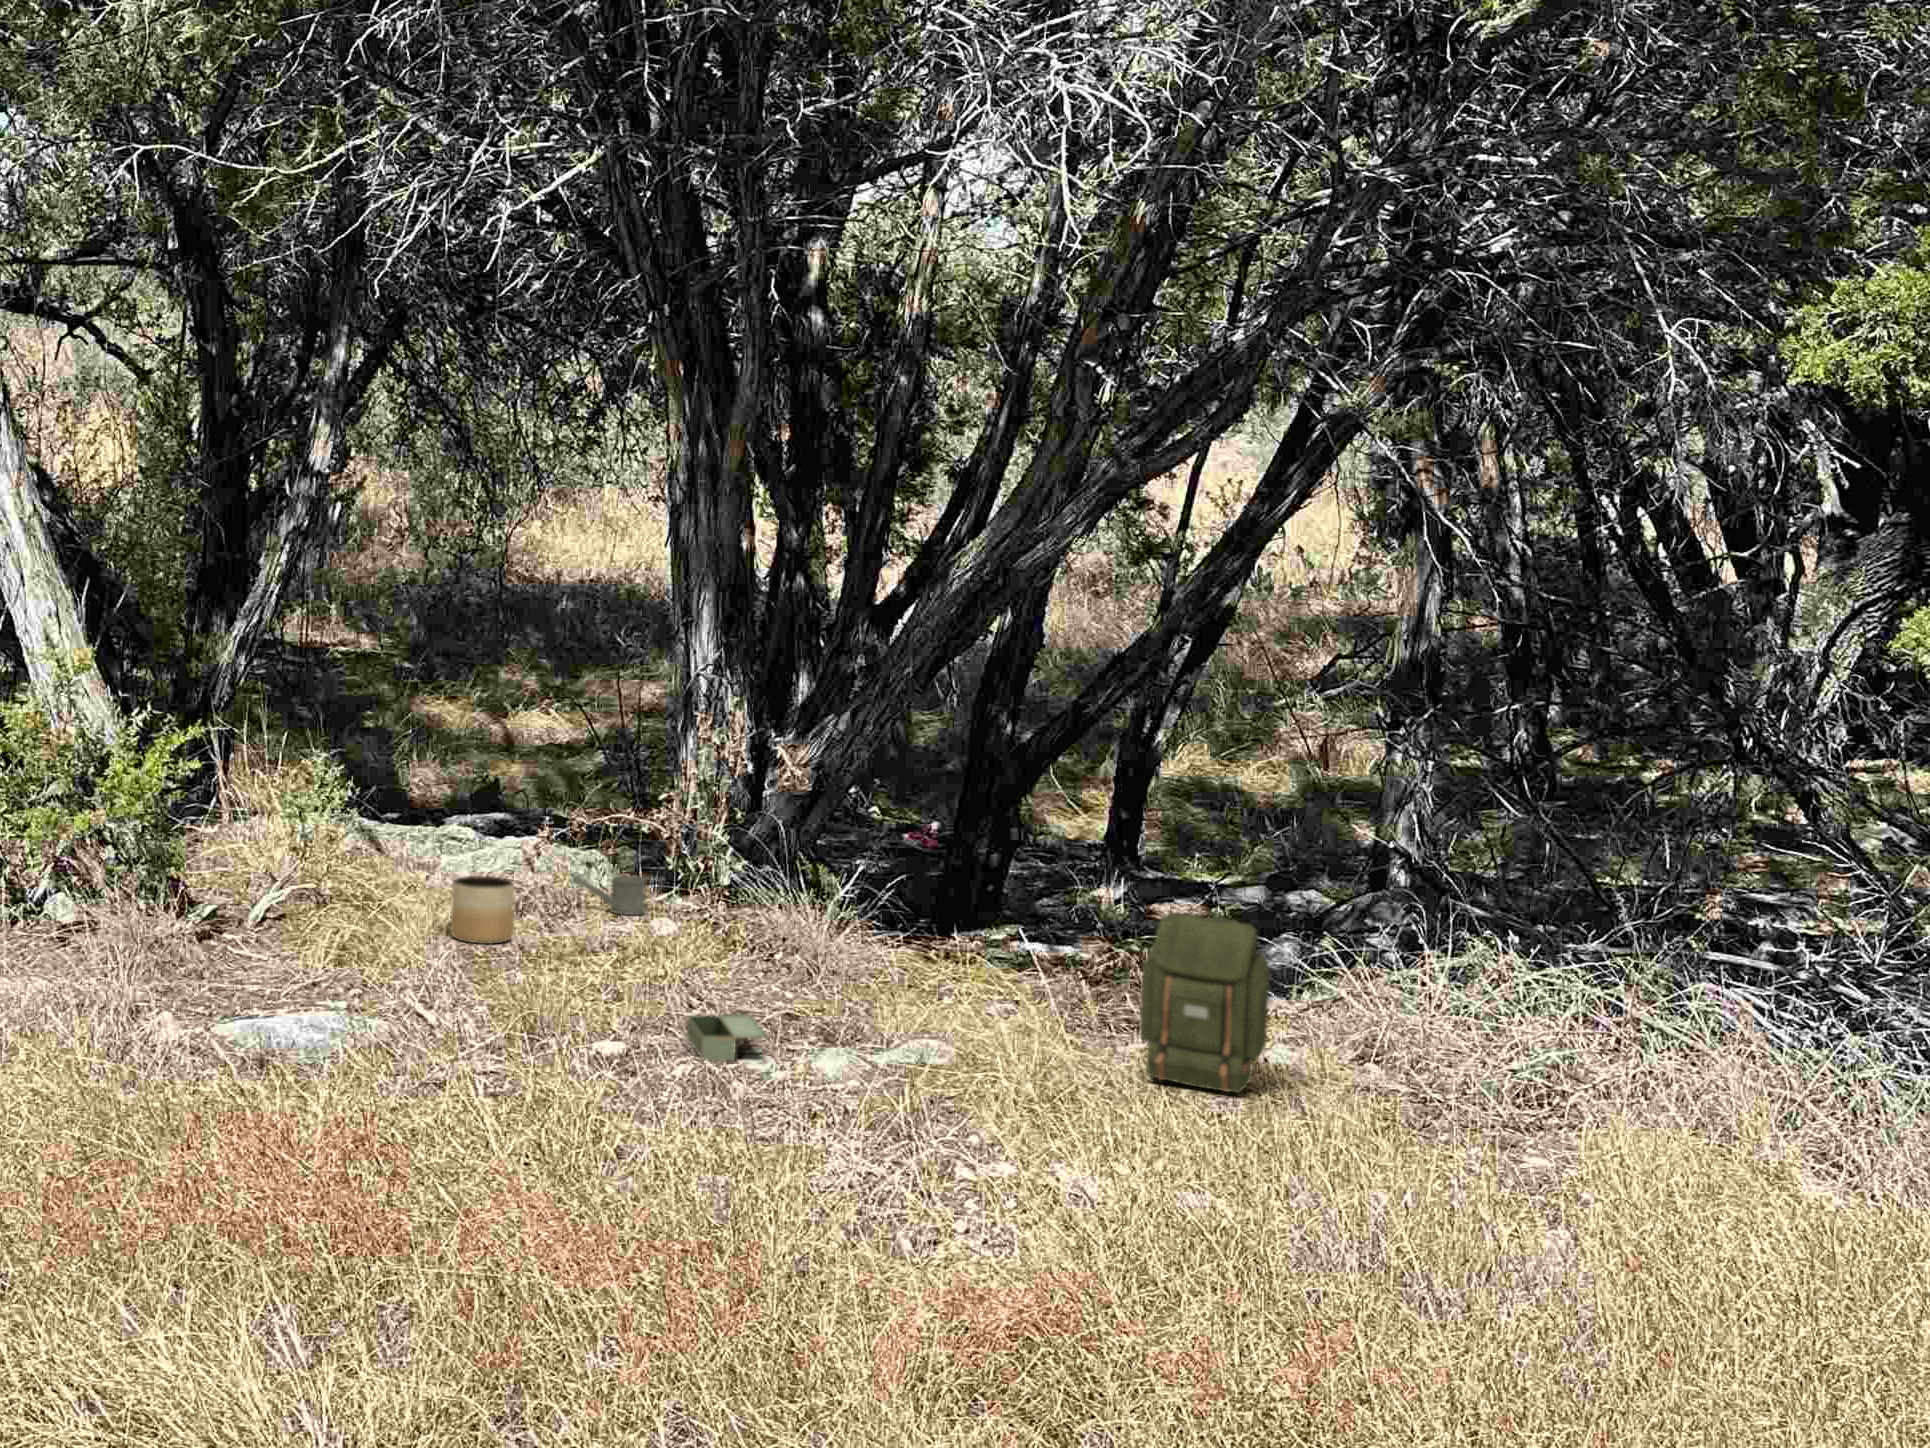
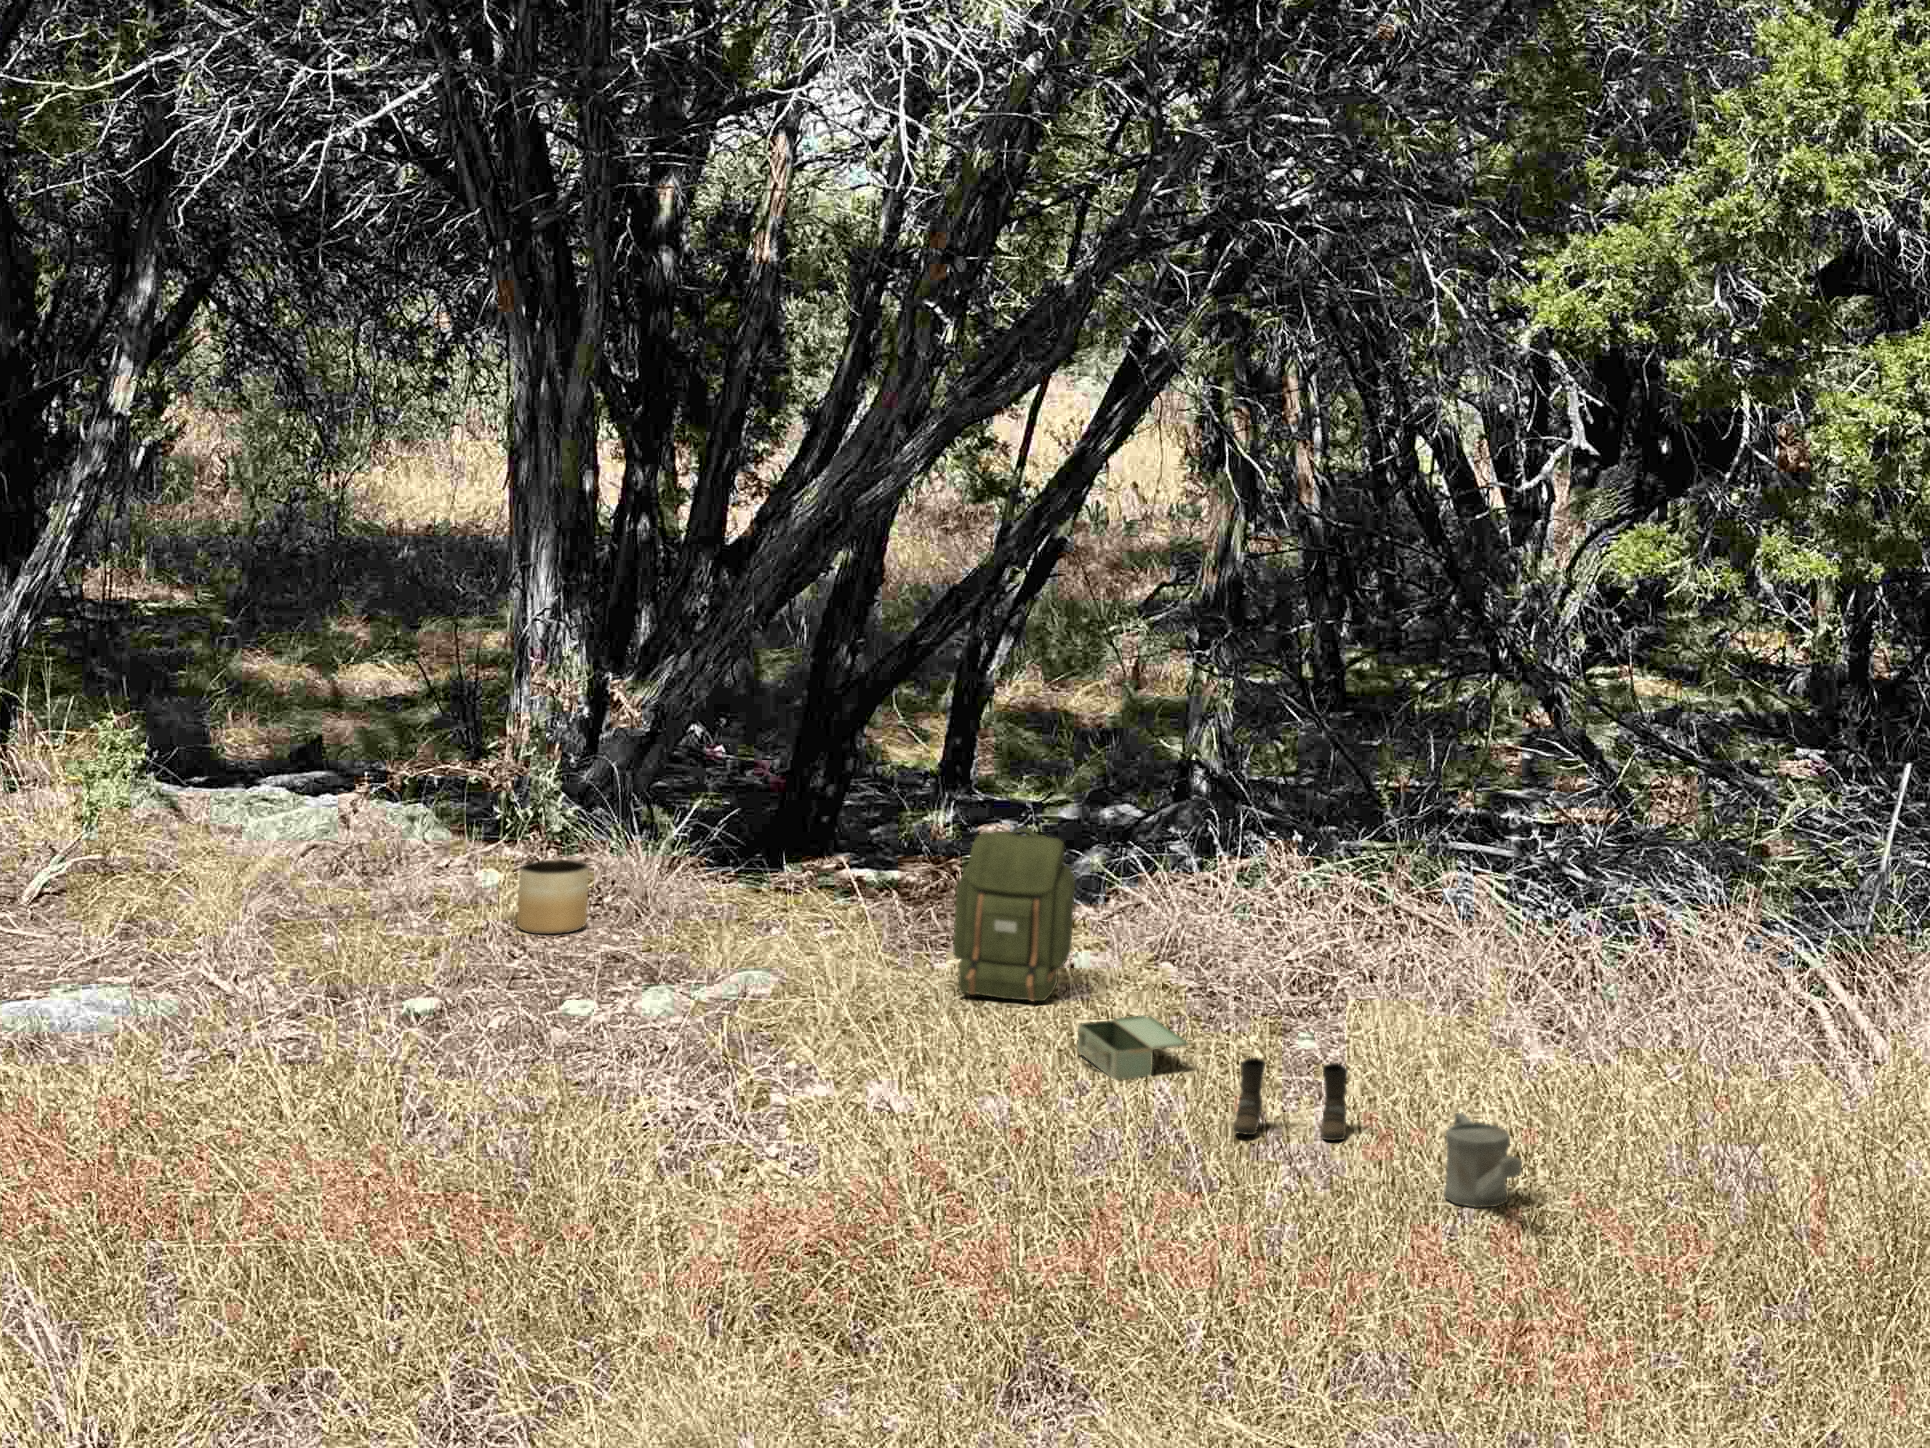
watering can: present [573,874,663,915] -> present [1444,1113,1522,1208]
planter: present [451,876,514,944] -> present [517,860,589,934]
toolbox: present [685,1014,767,1061] -> present [1077,1015,1188,1080]
boots: none [1464,1158,1592,1252] -> present [1233,1058,1348,1141]

